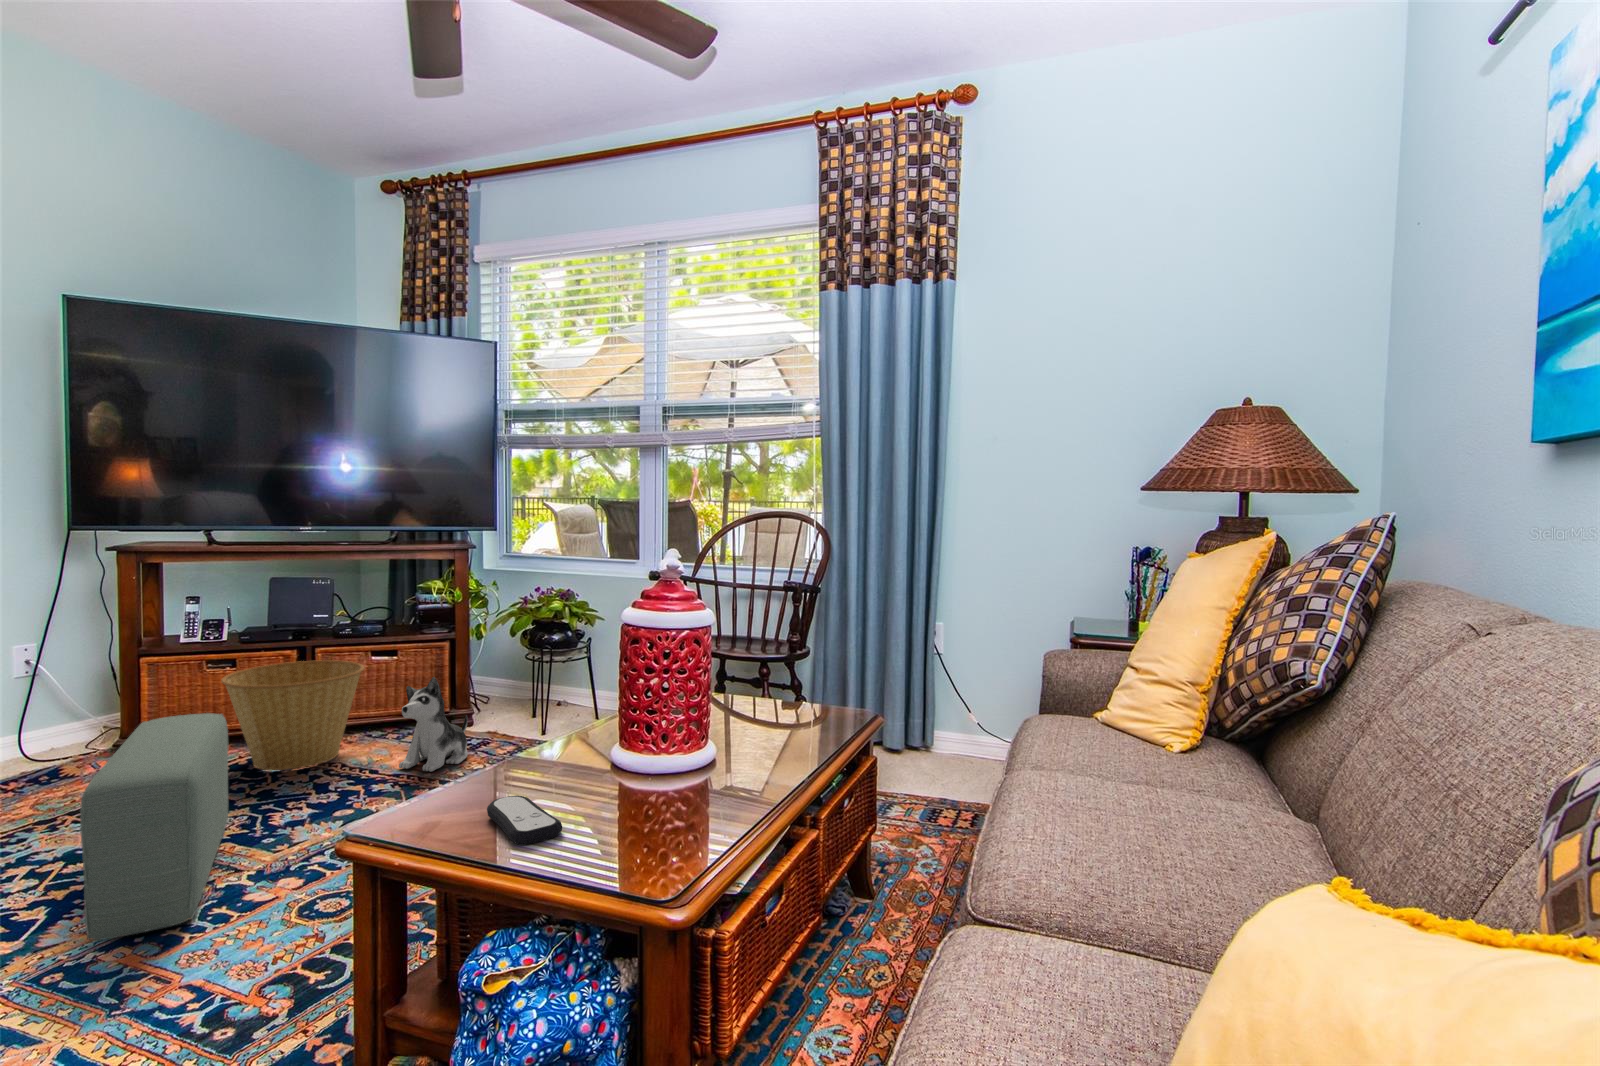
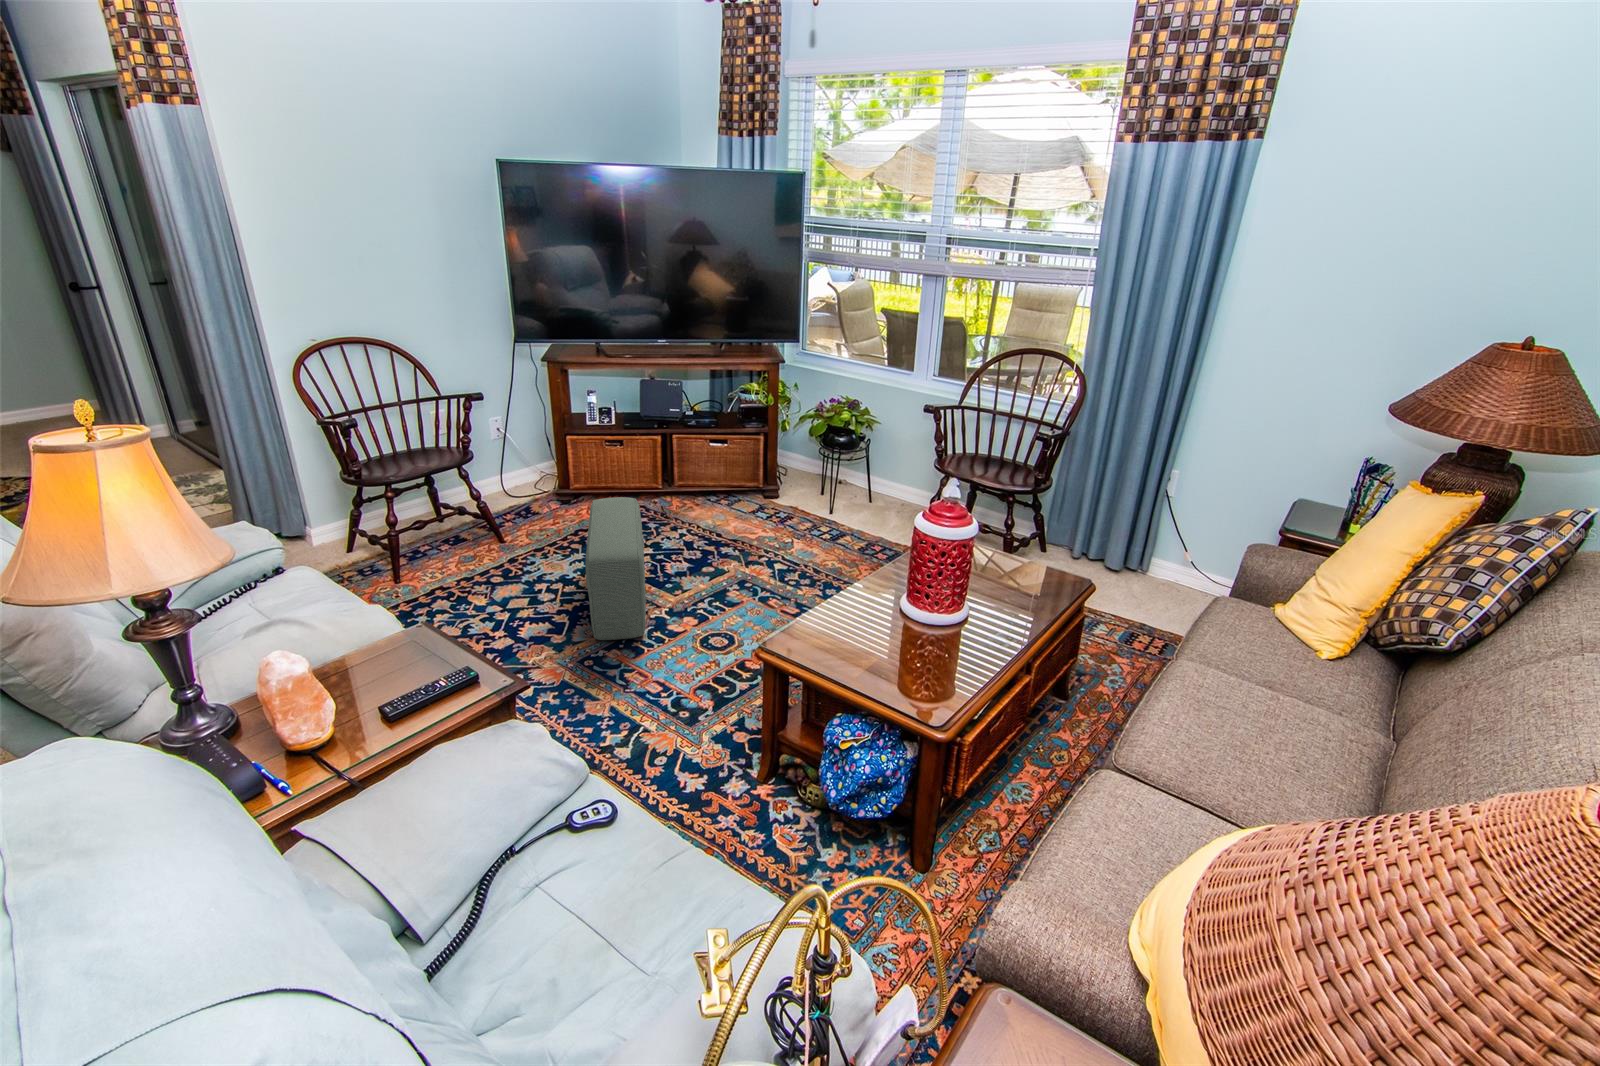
basket: present [221,660,364,770] -> none [621,444,709,524]
plush toy: present [399,677,468,772] -> none [735,474,779,540]
remote control: present [487,796,562,845] -> none [831,632,877,671]

